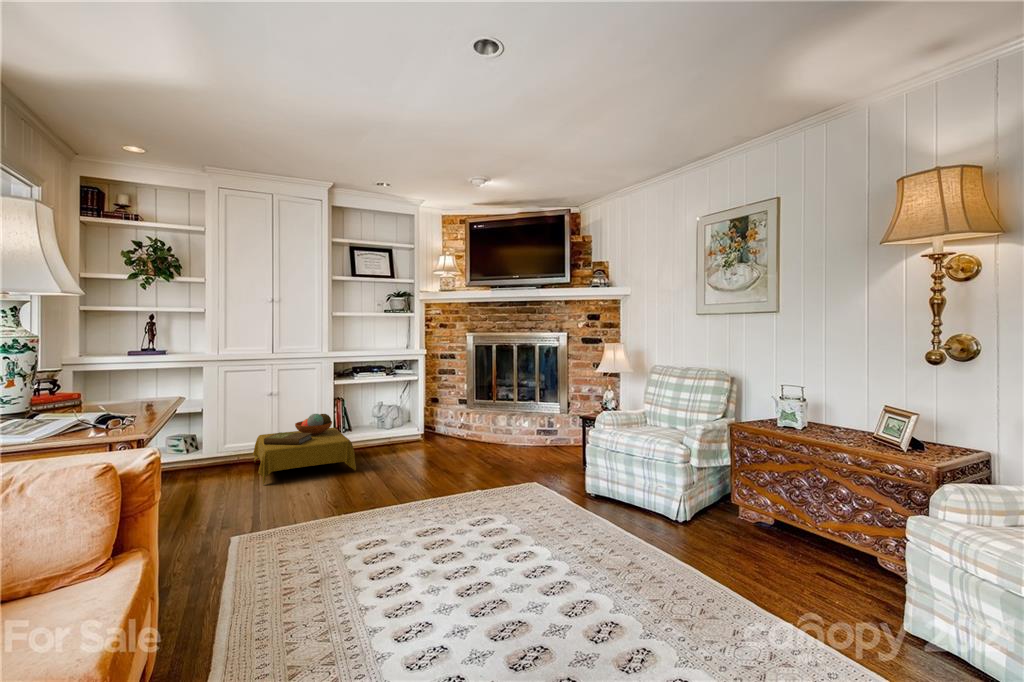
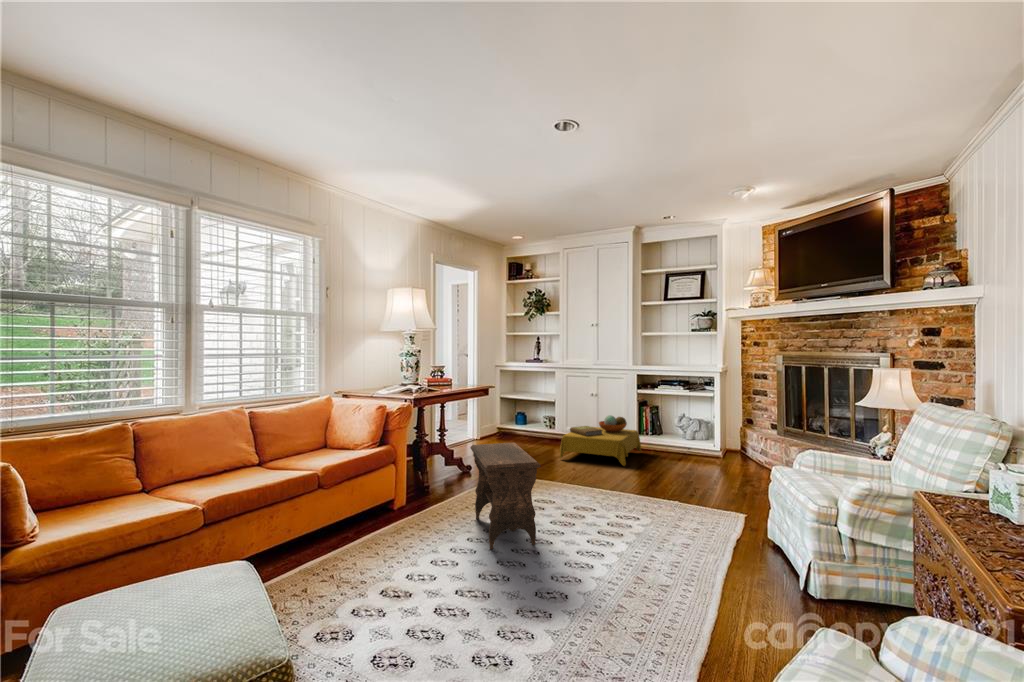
footstool: none [318,463,481,618] -> present [470,443,541,549]

